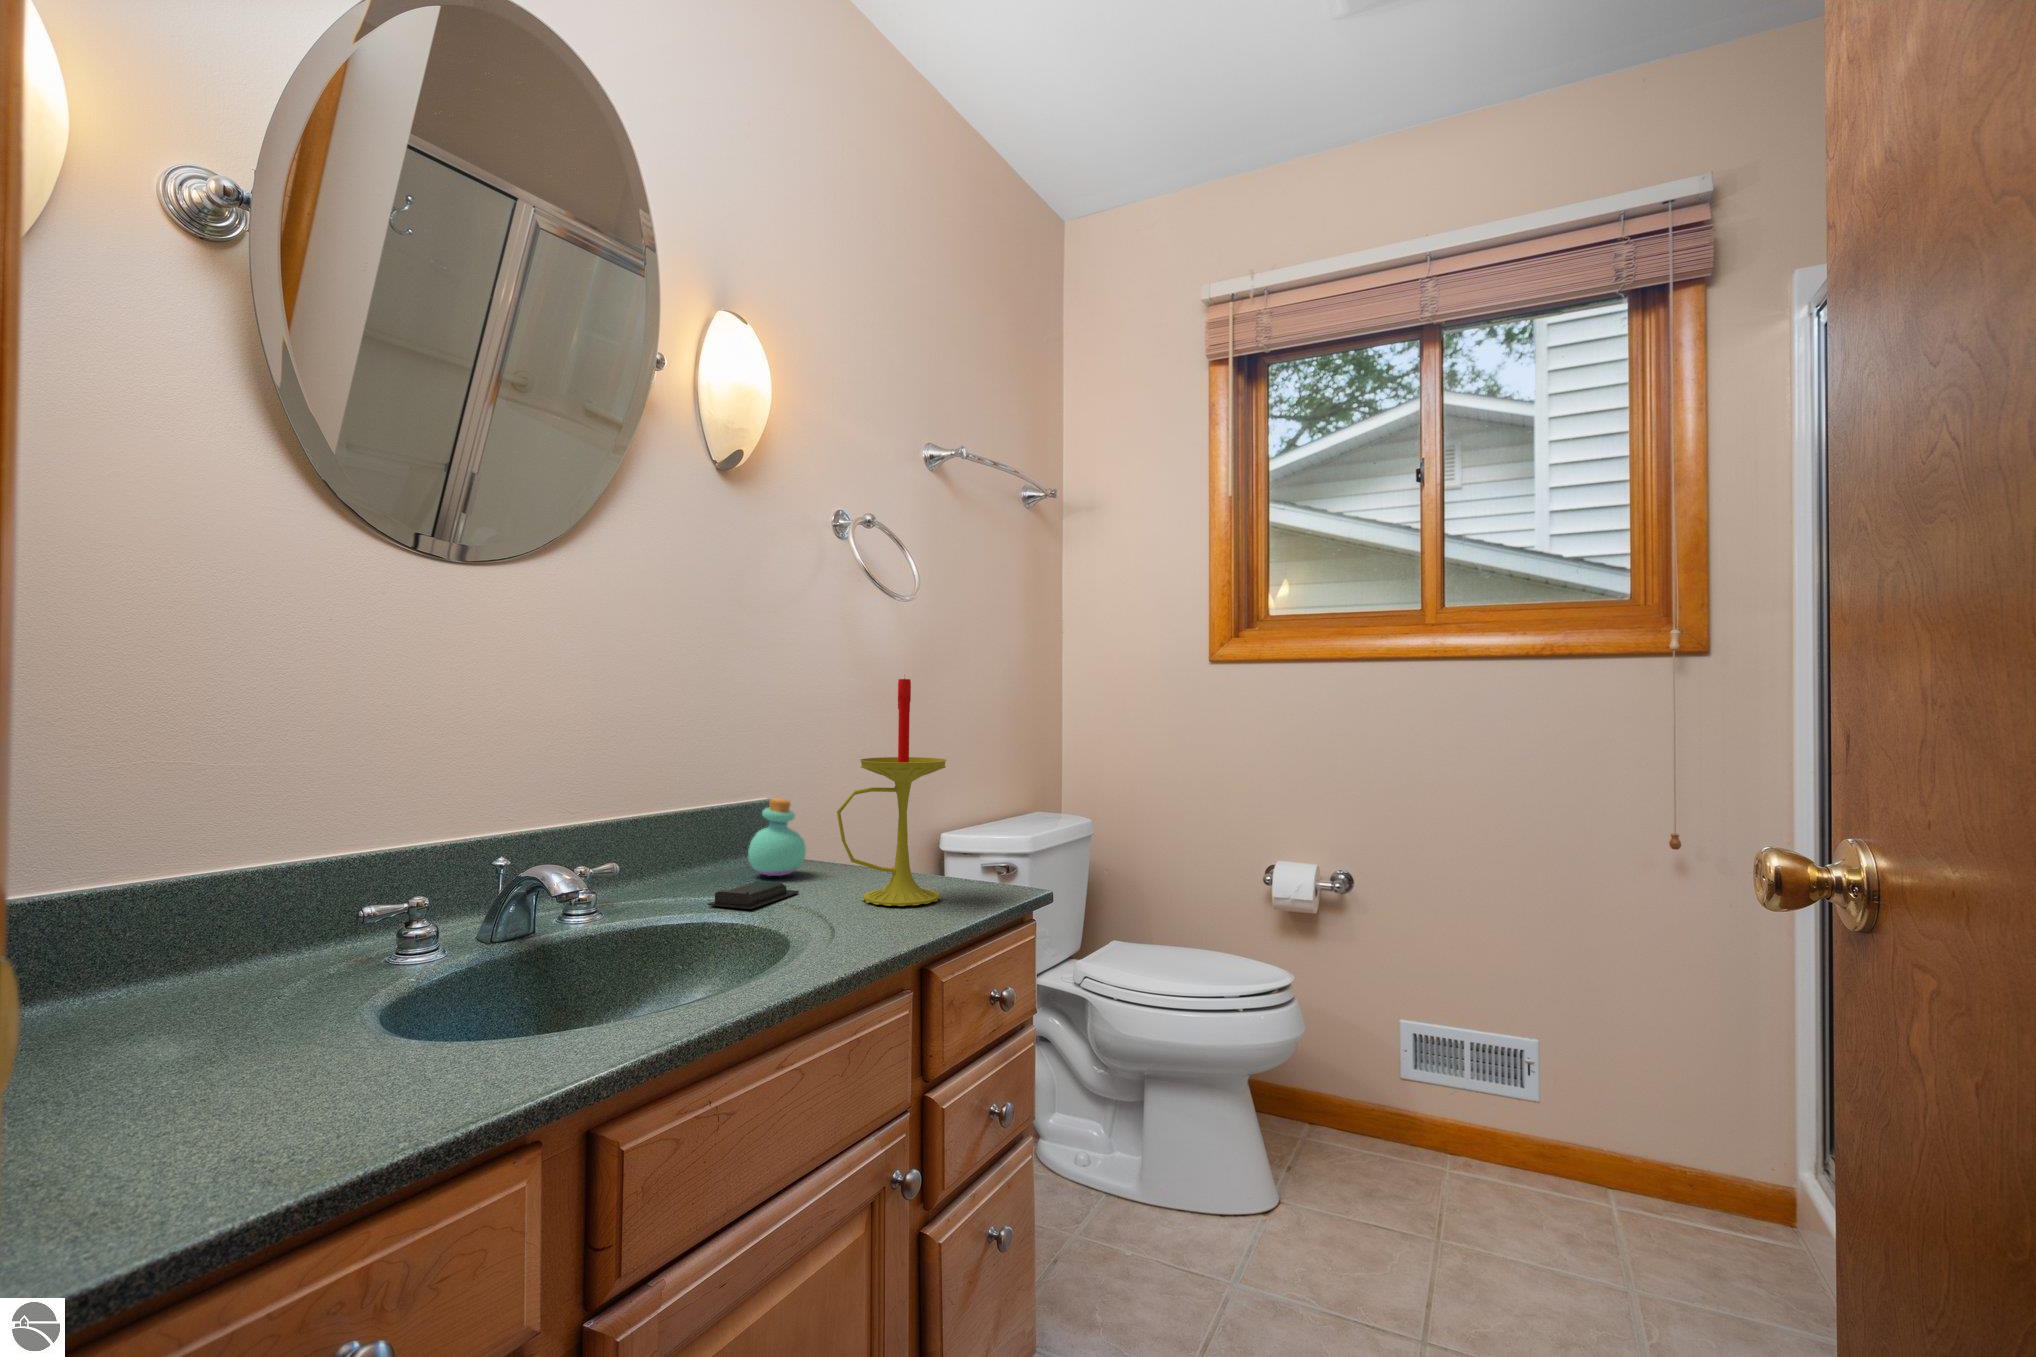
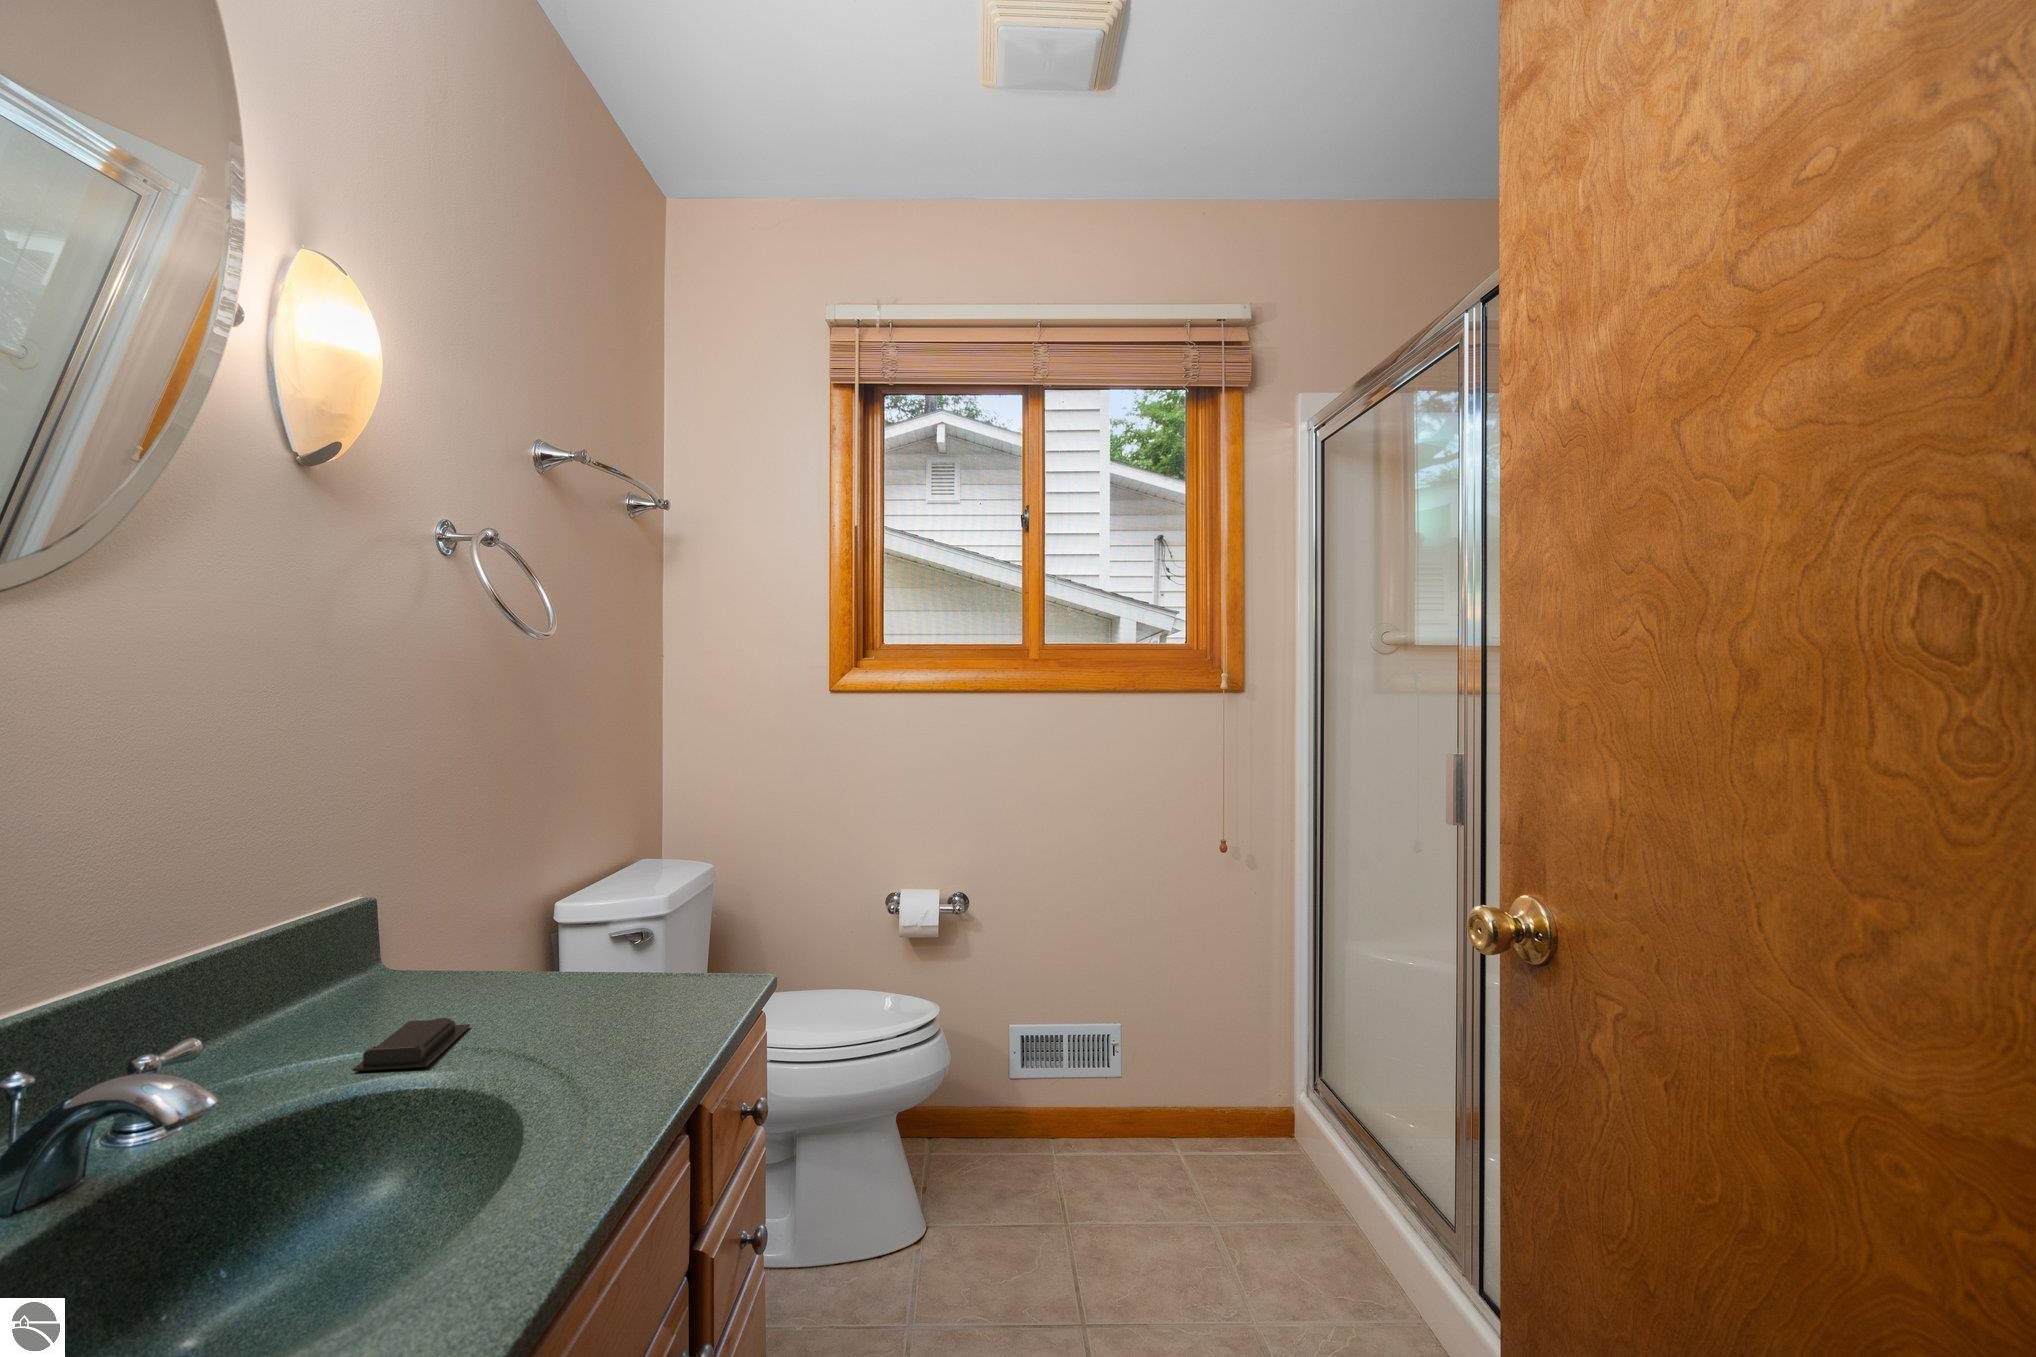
candle: present [837,679,947,906] -> none [538,744,674,1028]
perfume bottle: present [748,798,806,876] -> none [369,901,453,1005]

